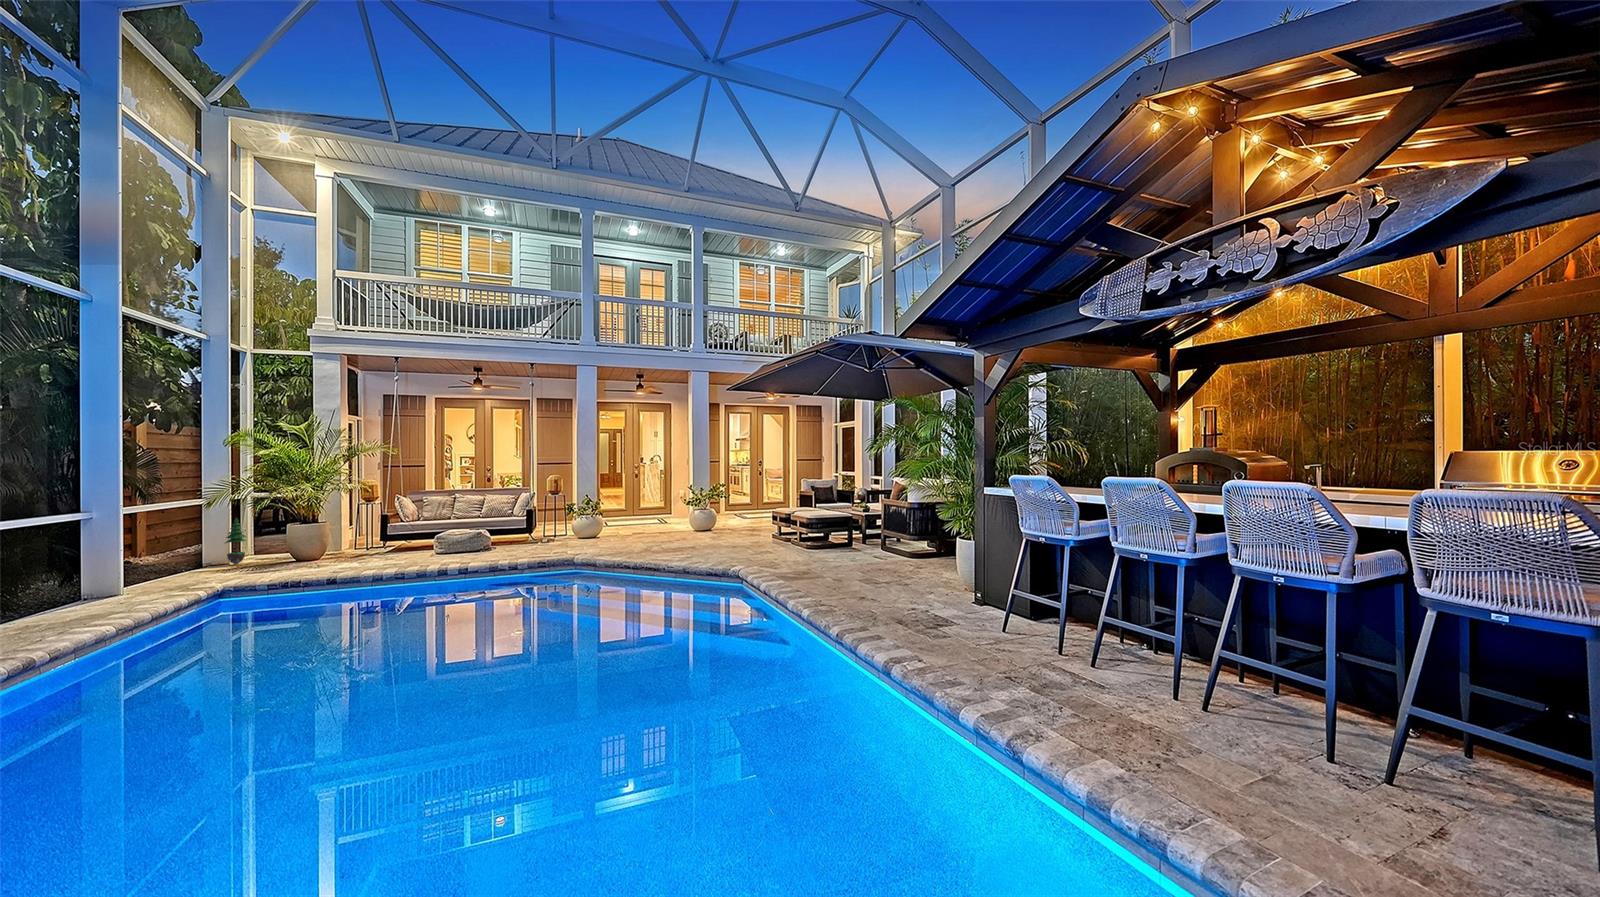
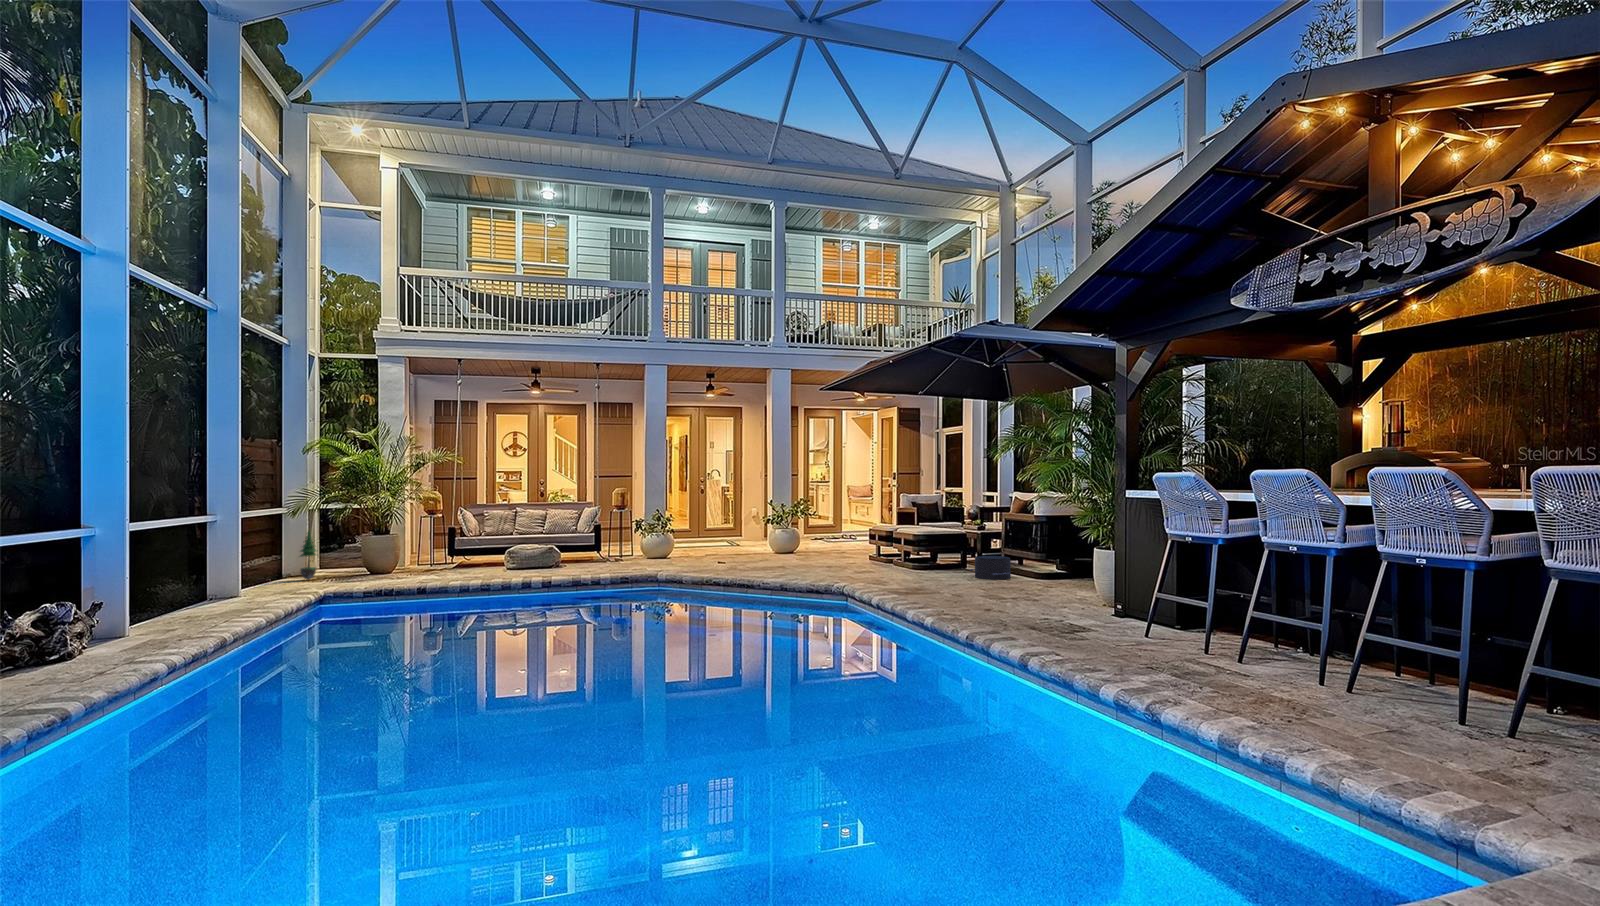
pouf: none [850,535,886,556] -> present [970,556,1011,580]

